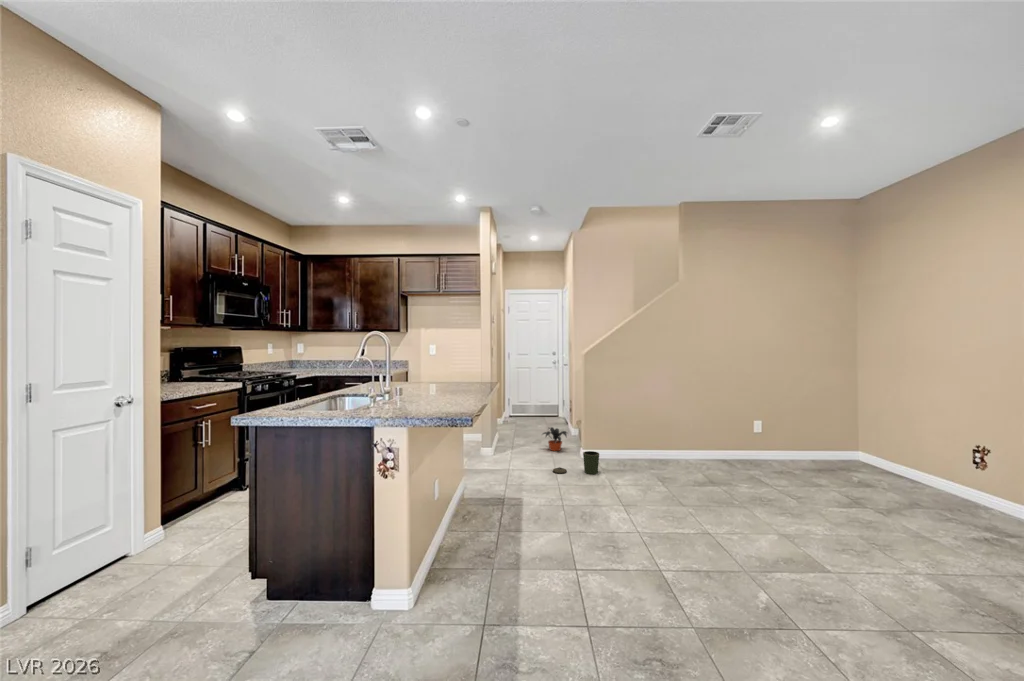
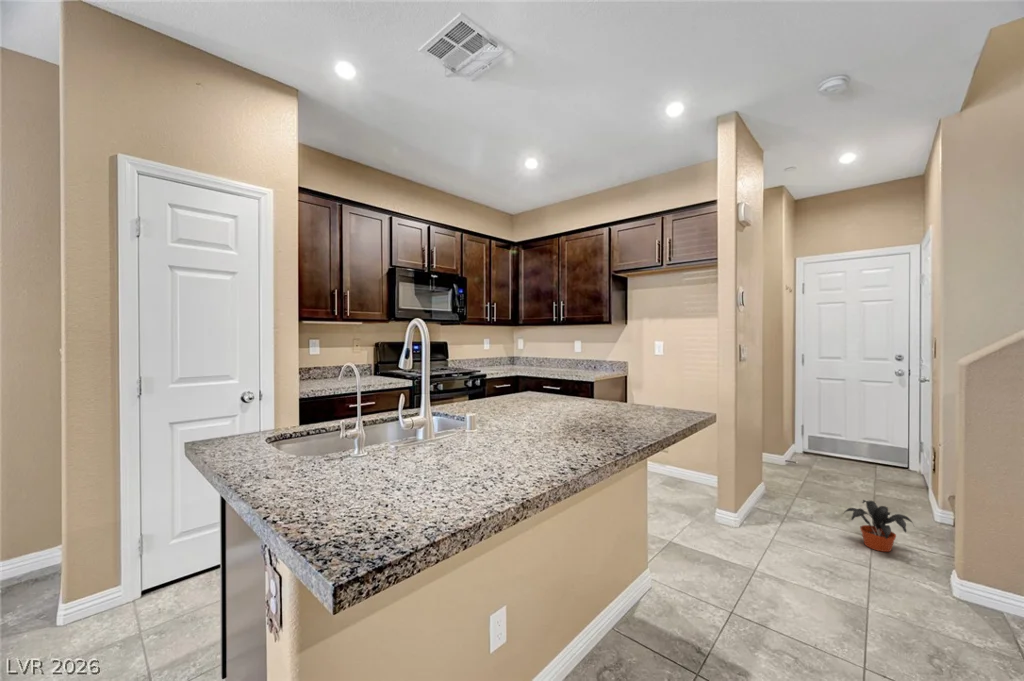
trash can: present [553,451,599,474] -> none [854,588,998,655]

